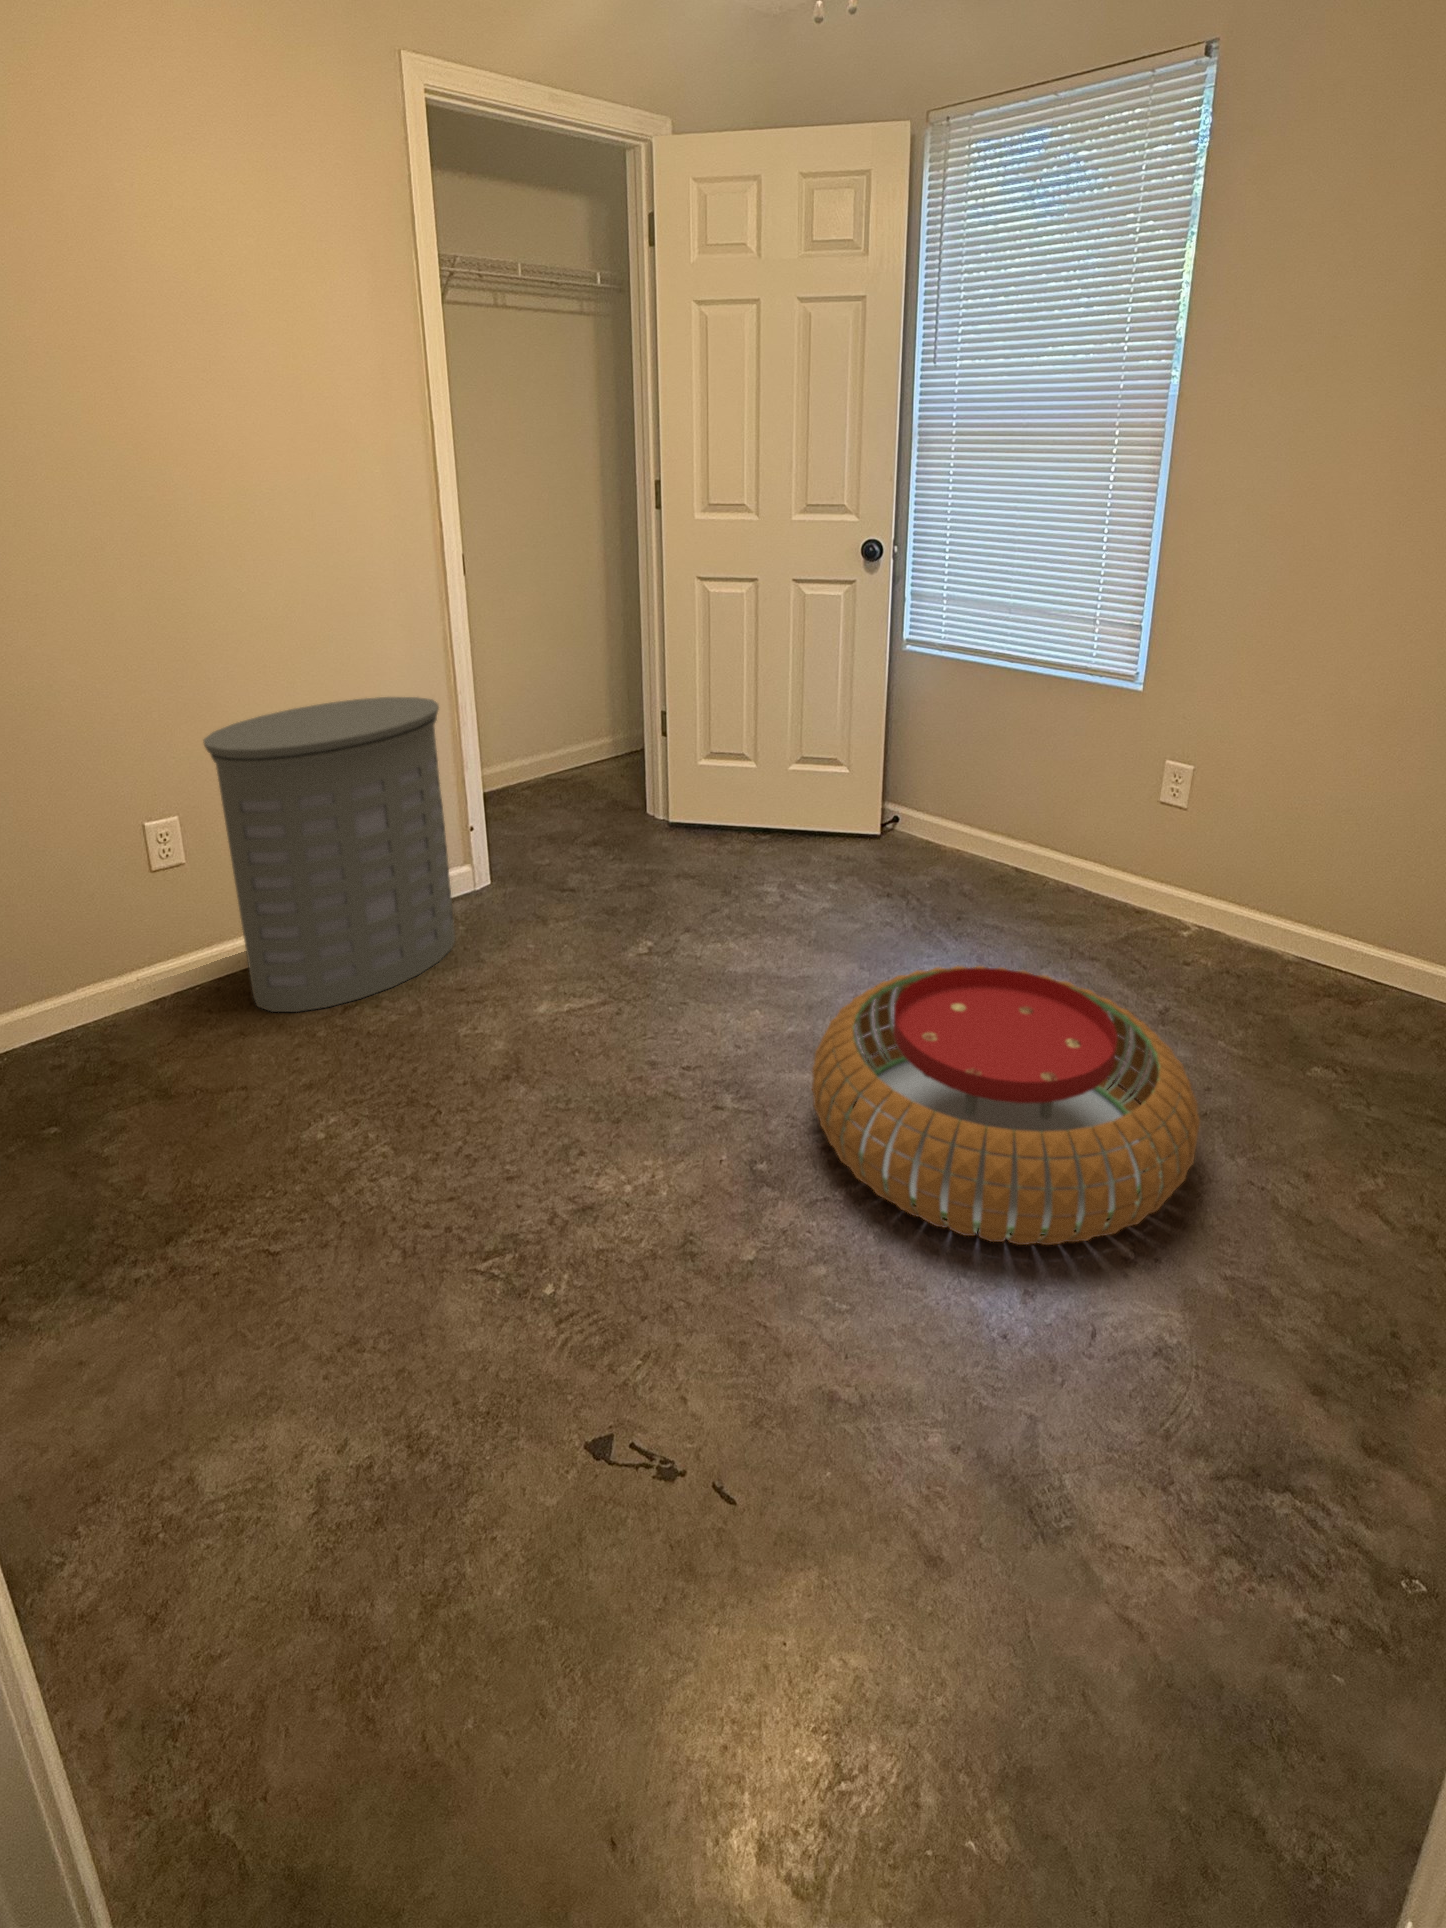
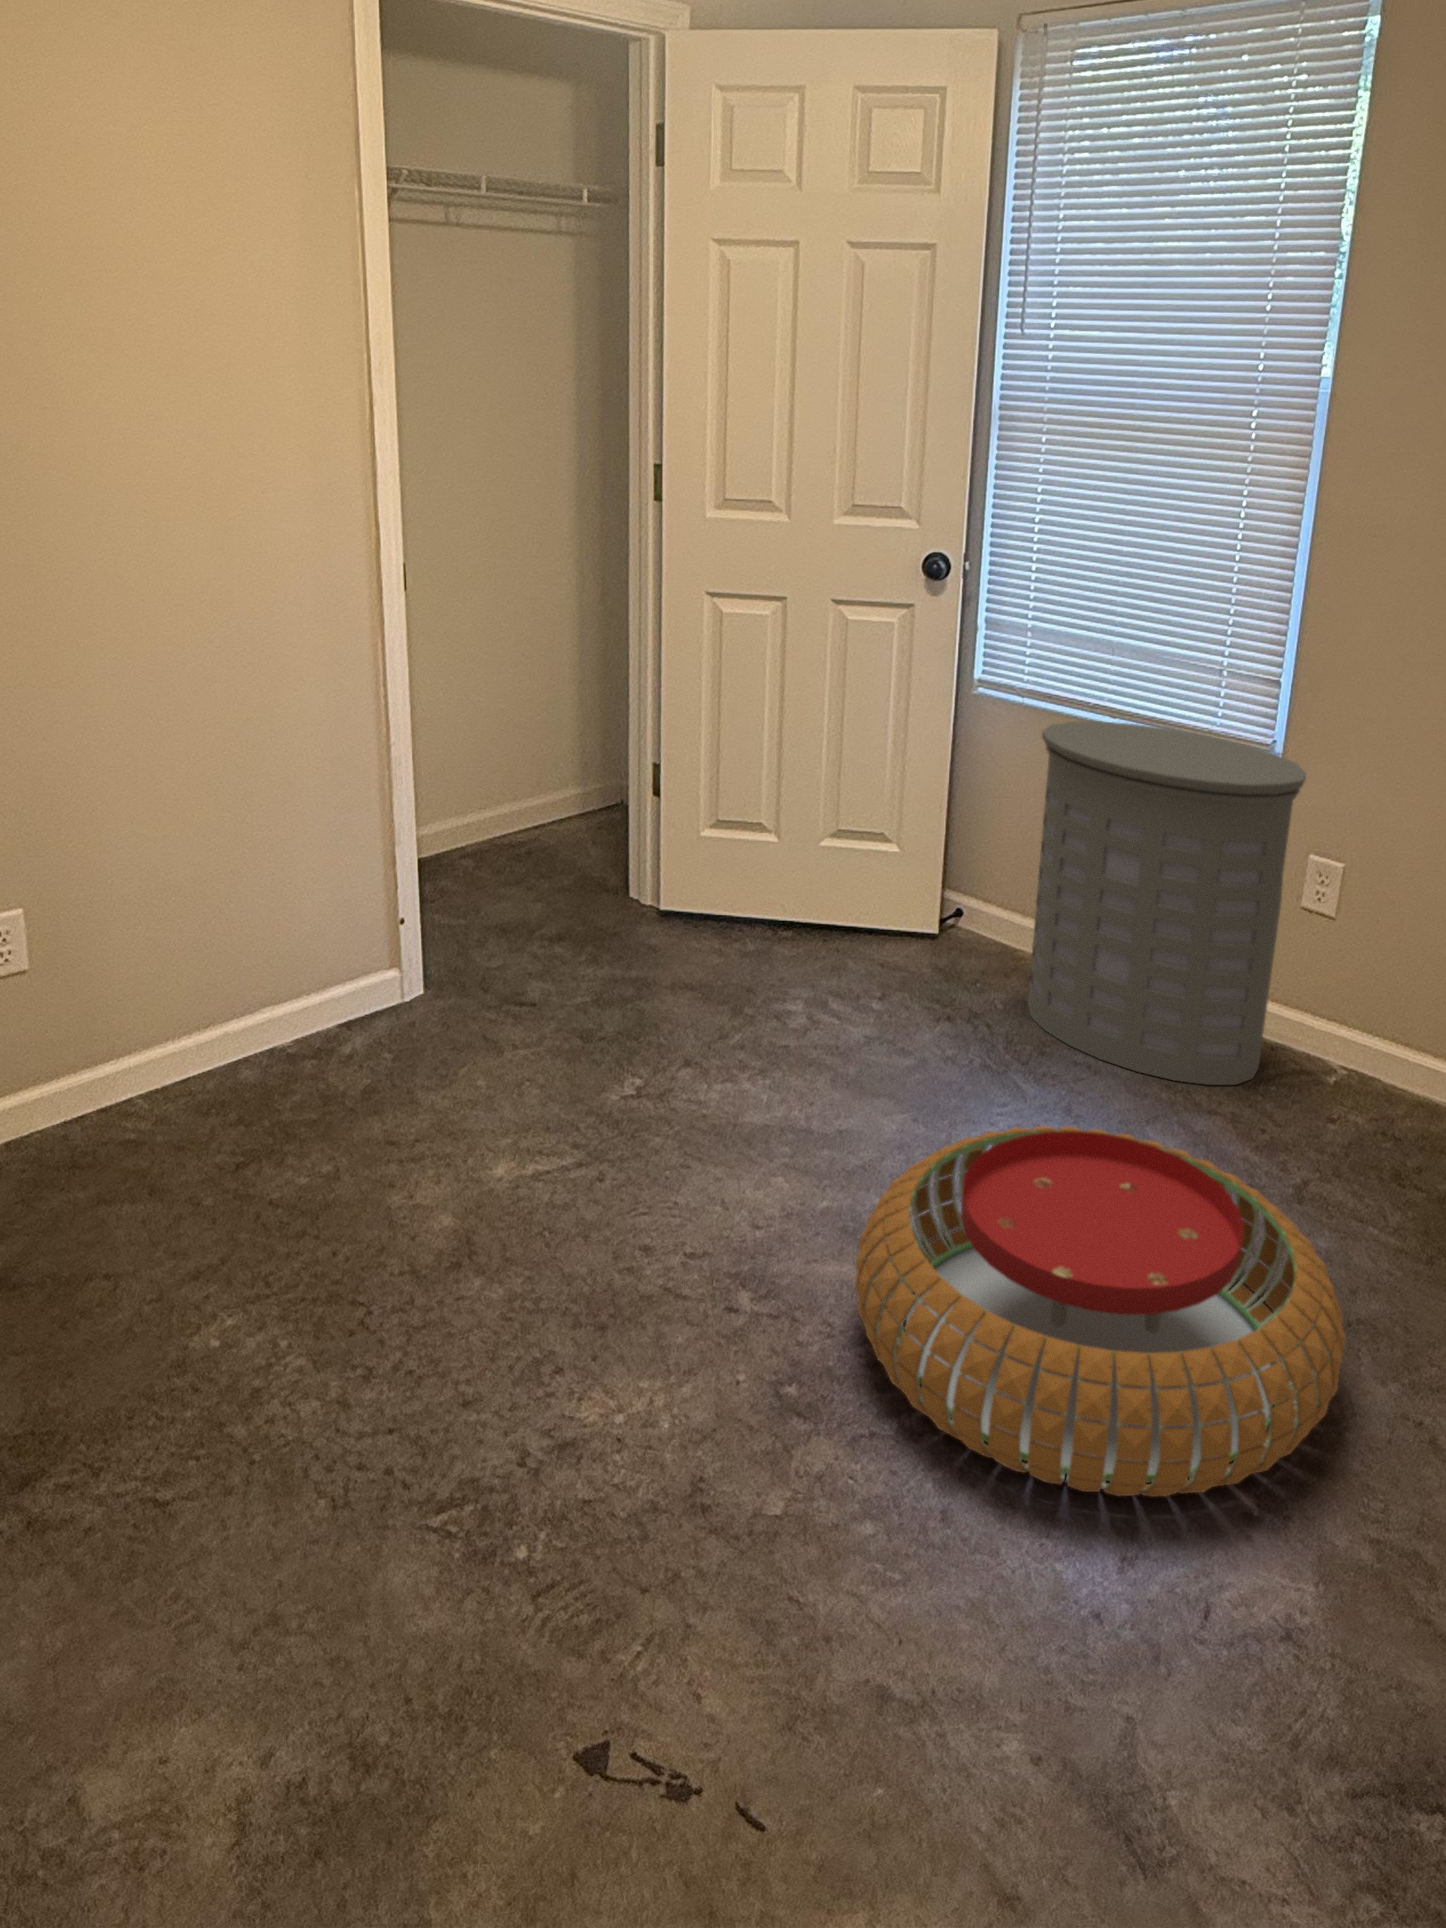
laundry hamper: present [203,697,455,1012] -> present [1028,721,1306,1085]

